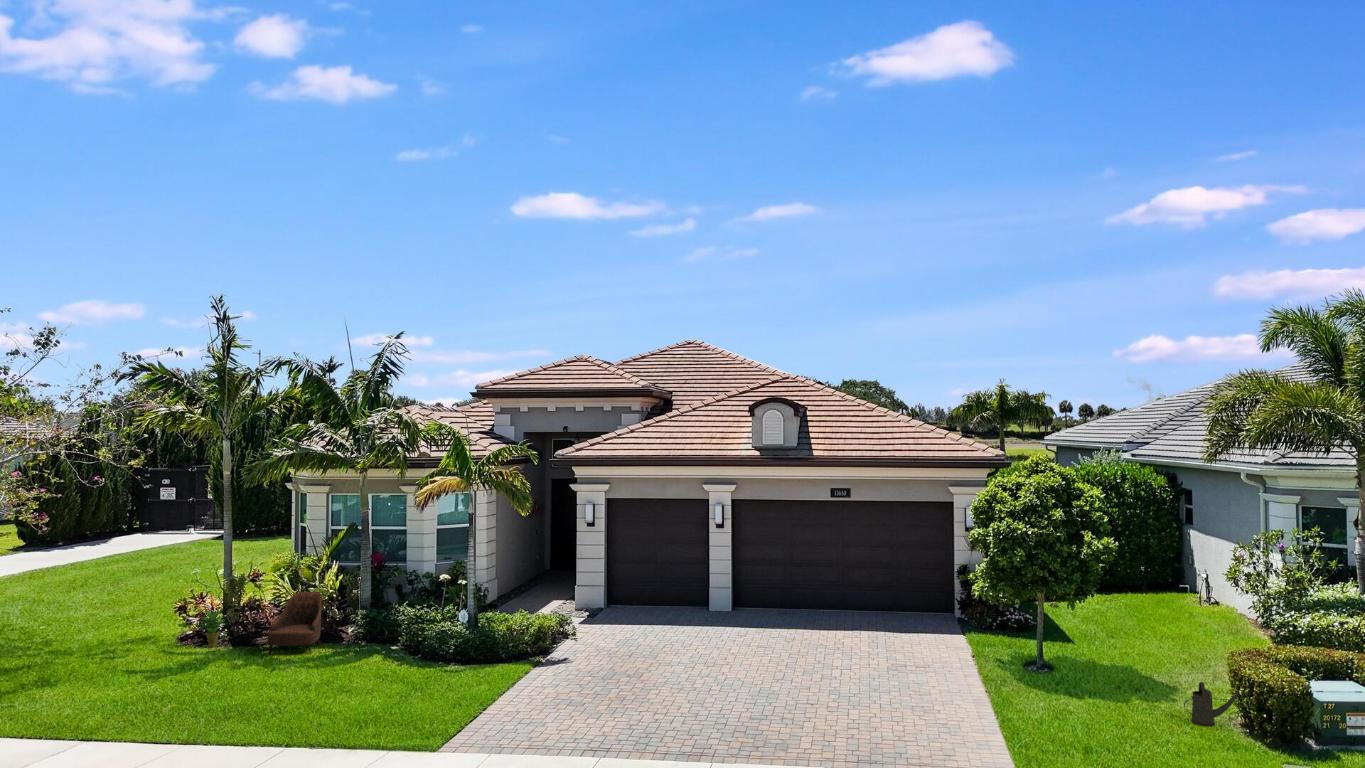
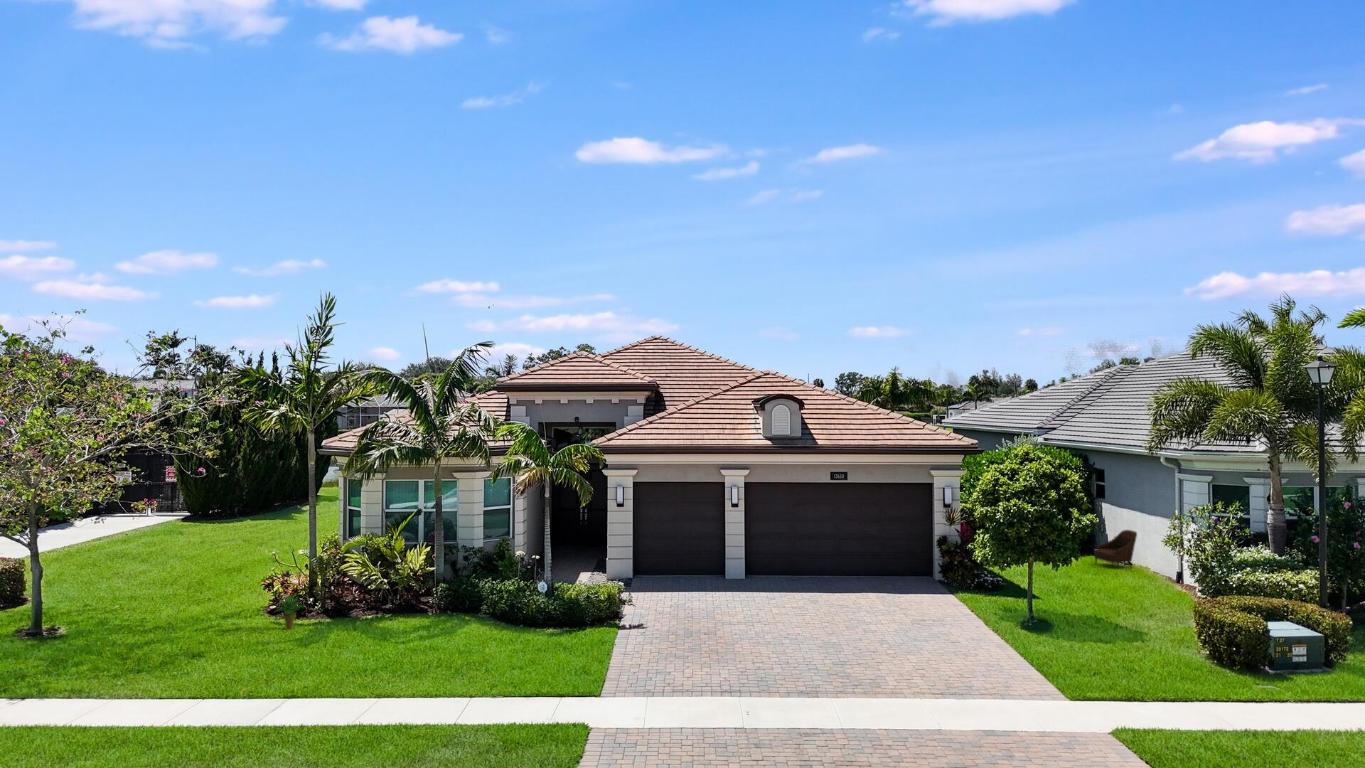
armchair: present [268,592,322,655] -> present [1094,530,1137,567]
watering can: present [1184,682,1240,726] -> none [1170,626,1213,660]

